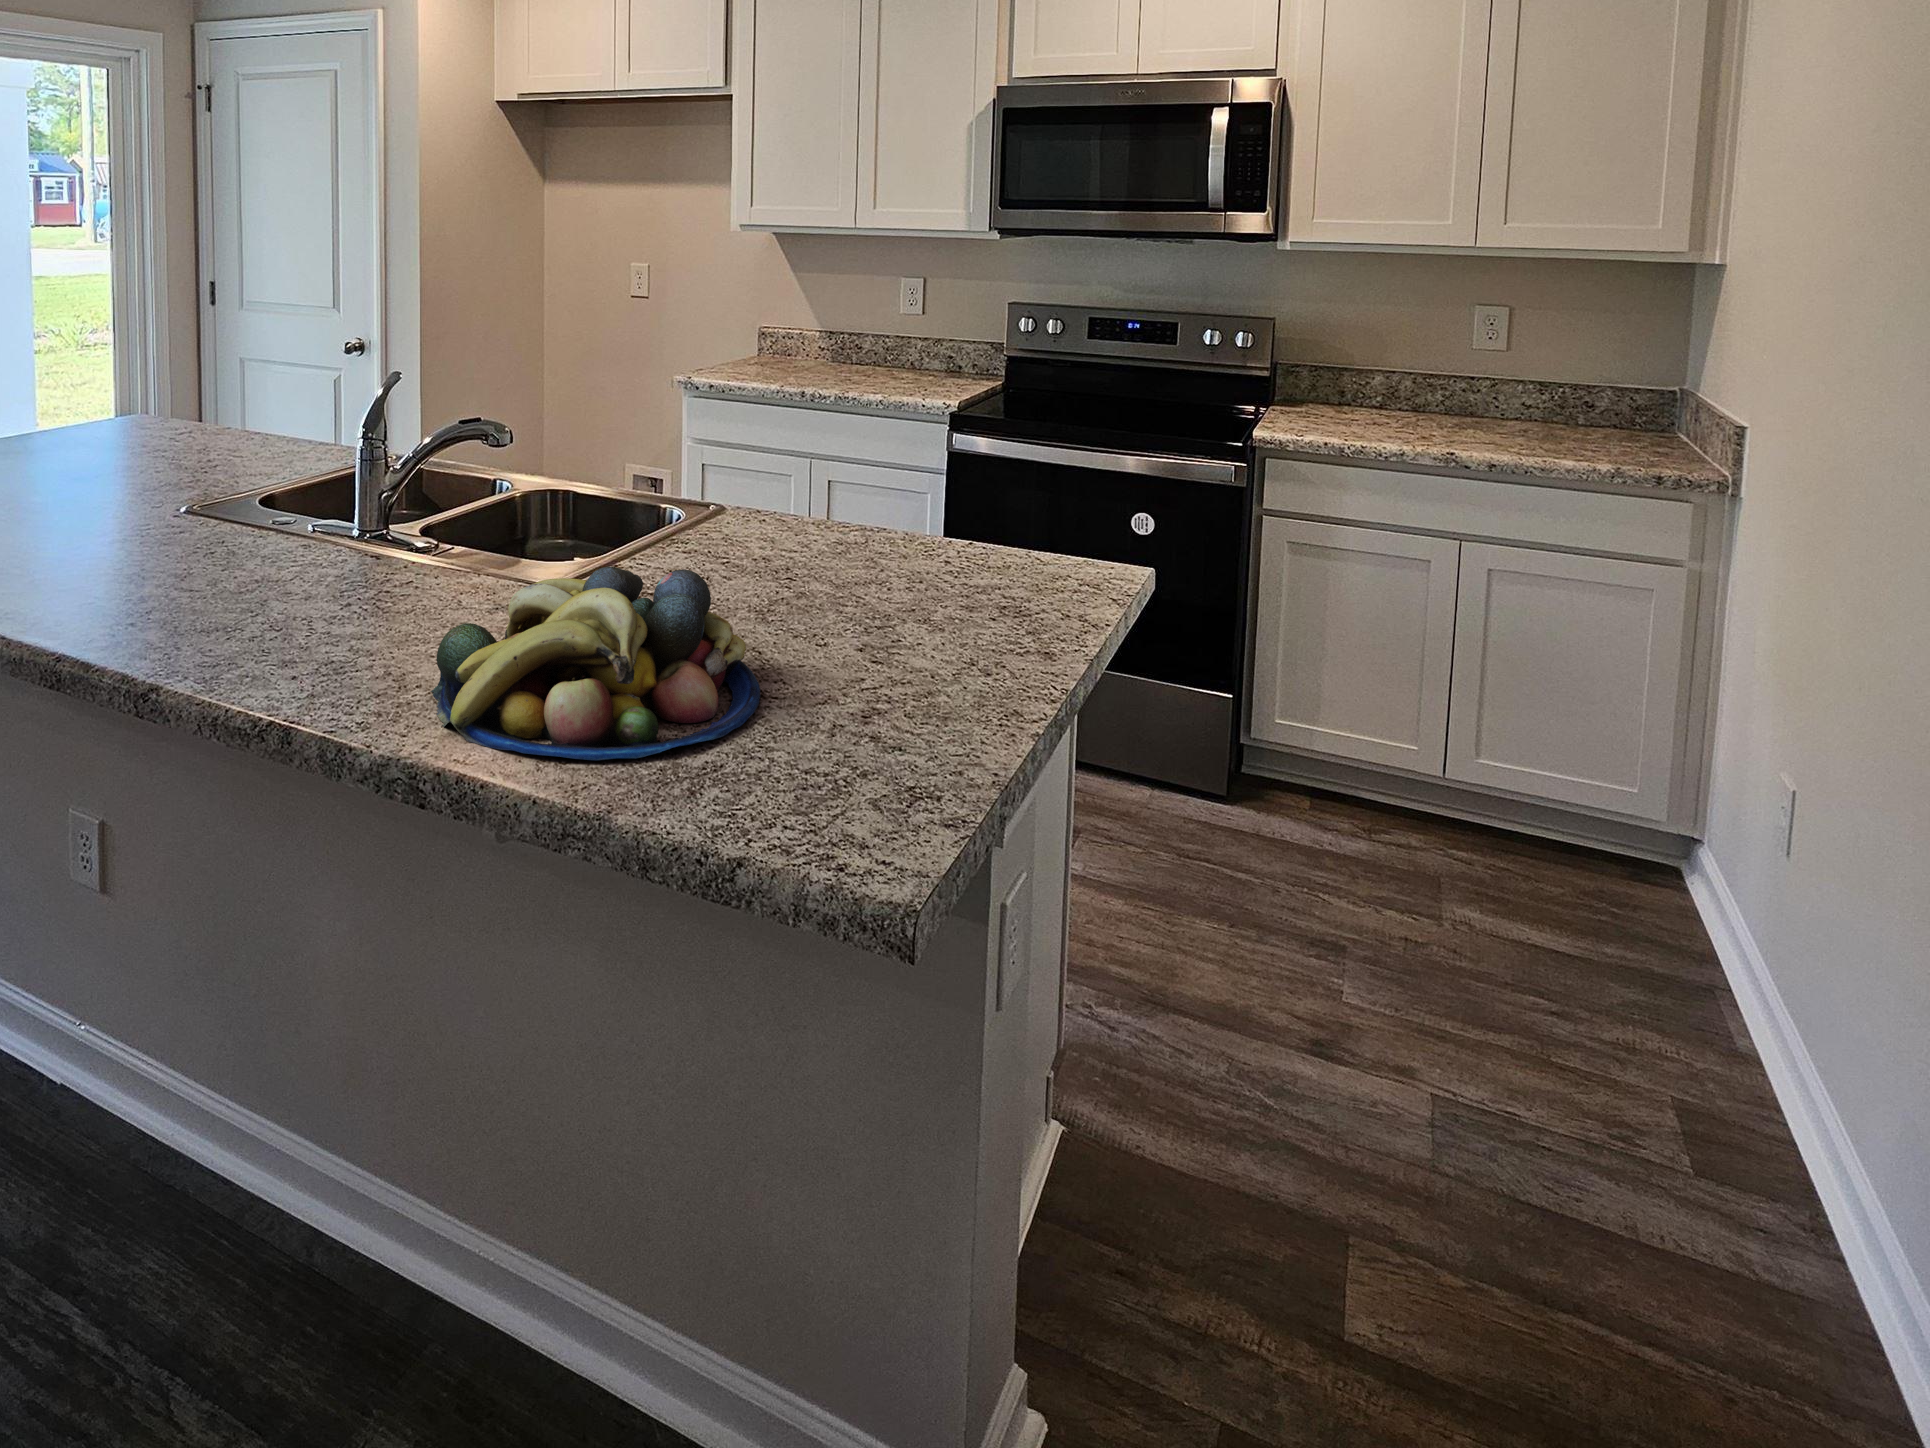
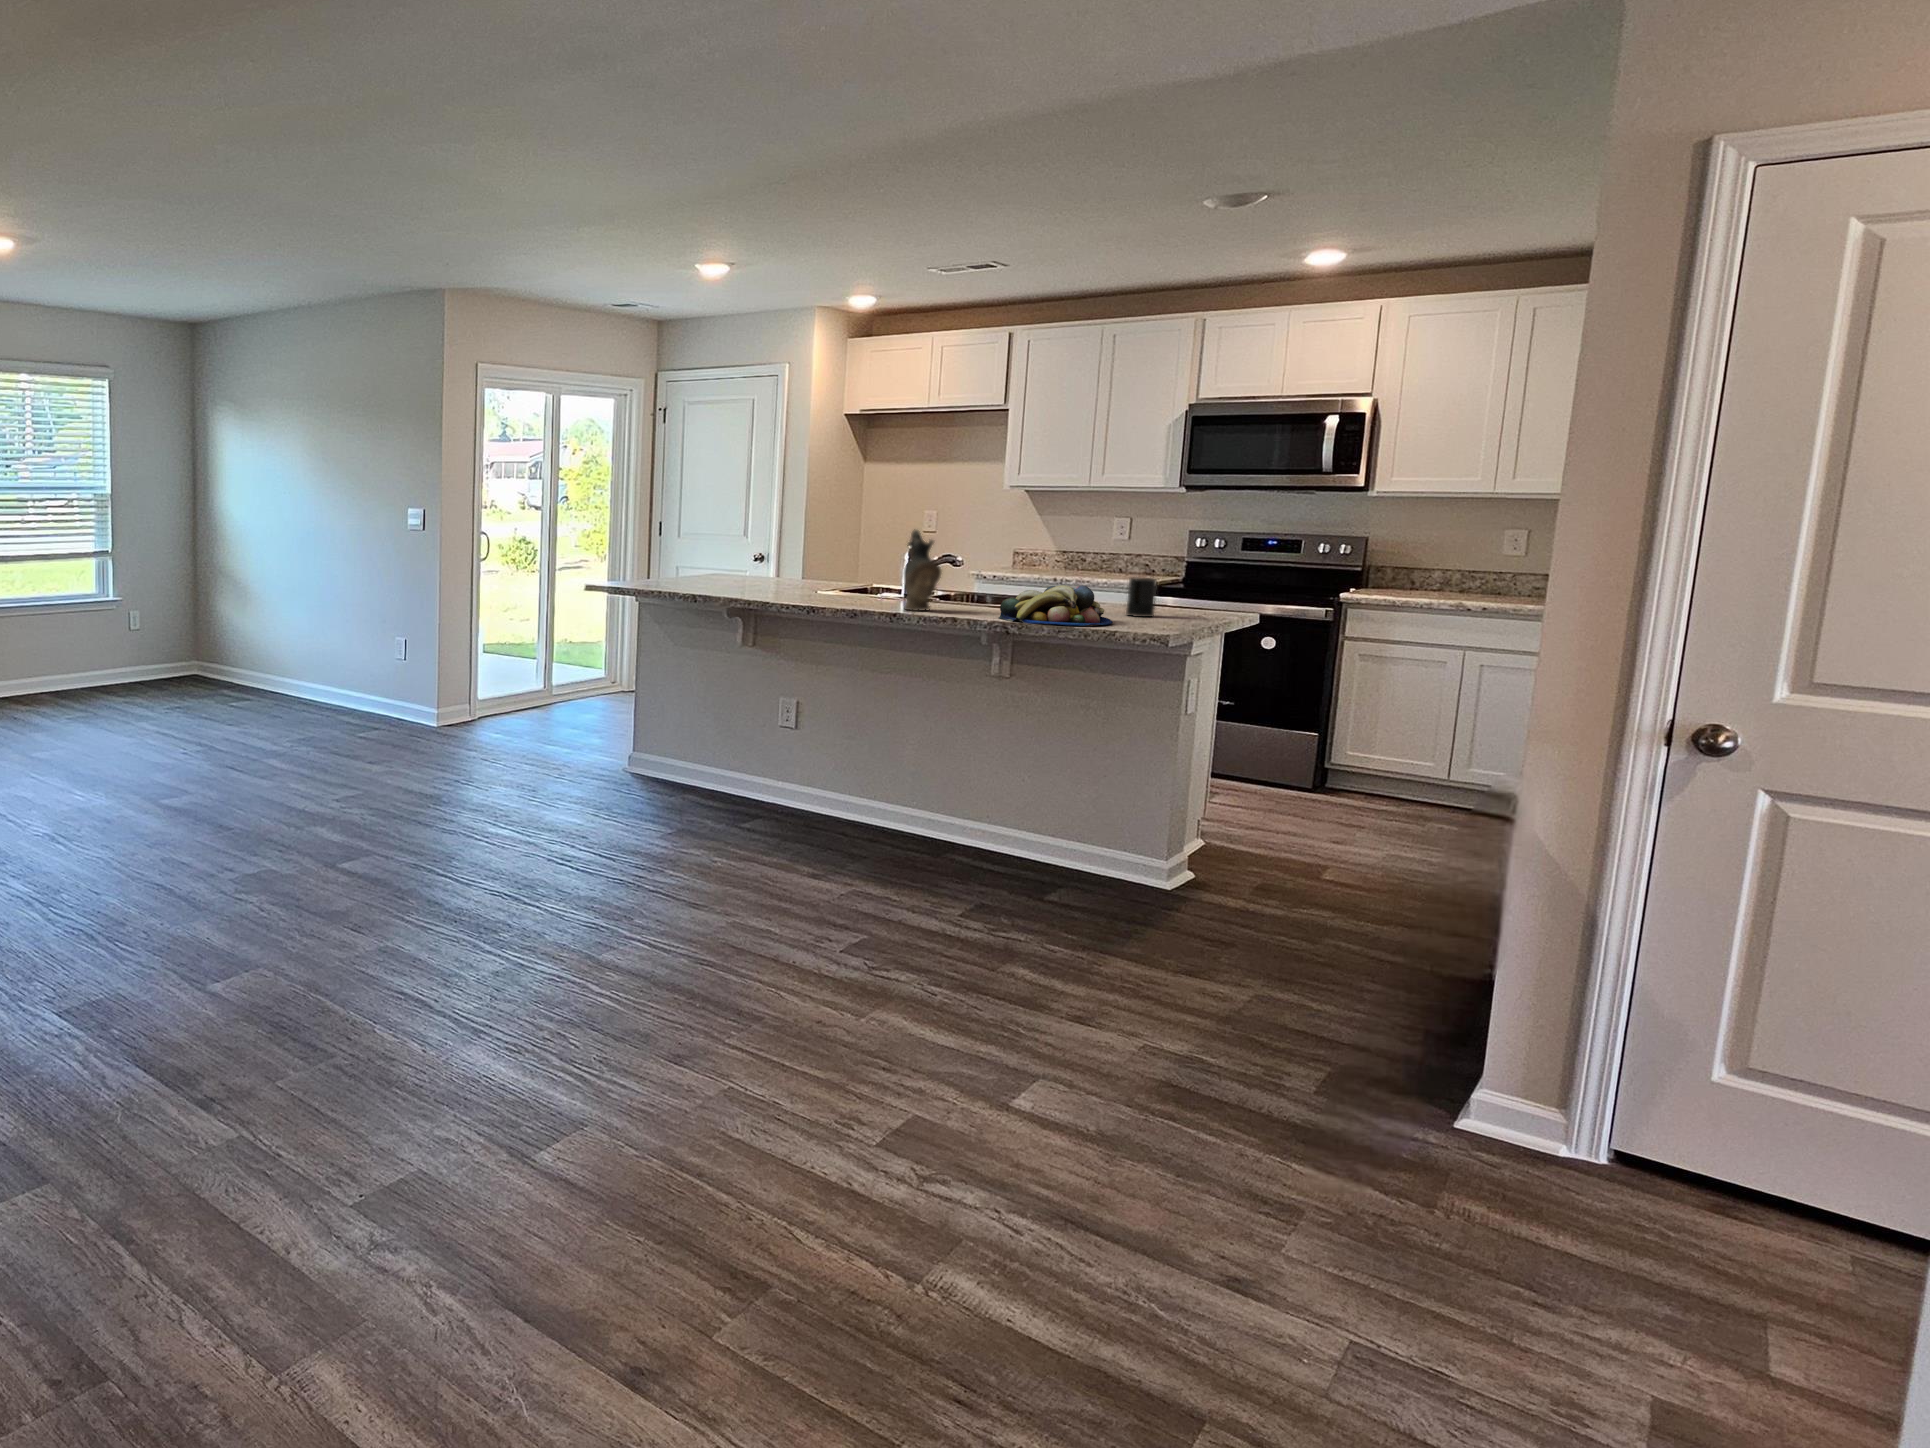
ceramic pitcher: none [196,385,305,647] -> present [904,529,941,611]
candle: none [835,492,904,621] -> present [1126,577,1157,617]

